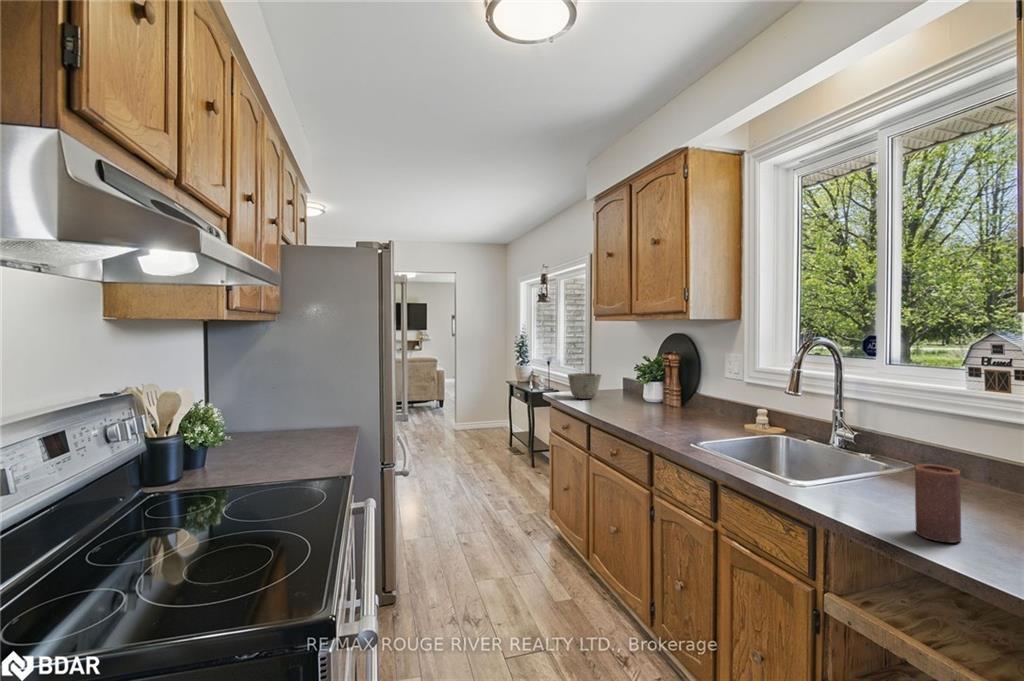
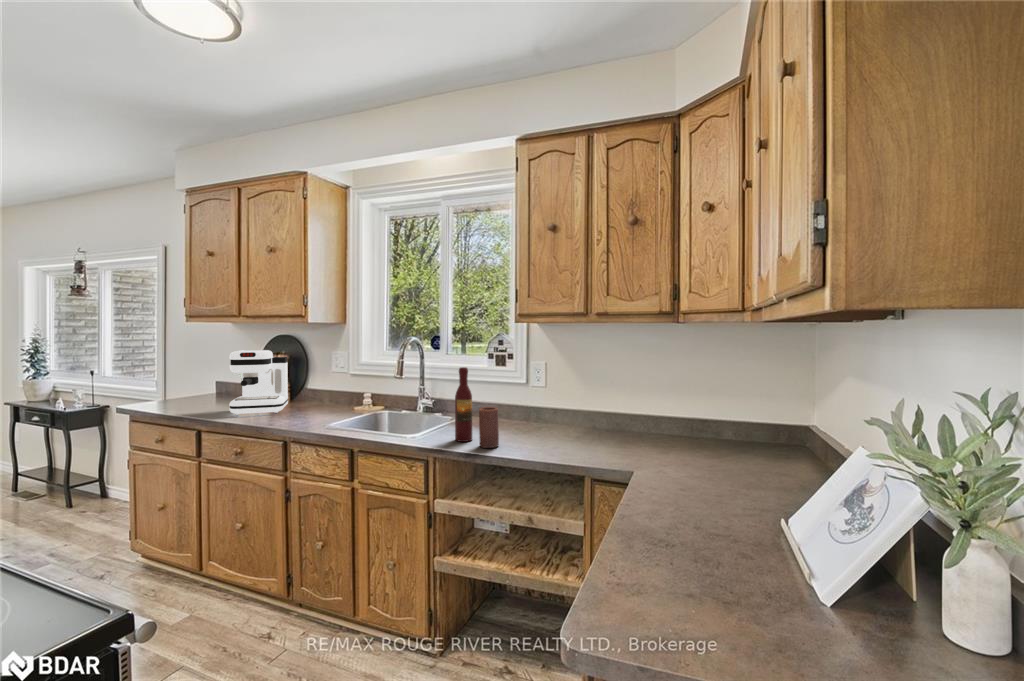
coffee maker: none [612,349,673,418] -> present [229,350,288,415]
ceramic bowl: present [568,373,601,399] -> none [158,378,201,406]
wine bottle: none [871,389,907,515] -> present [455,367,472,442]

